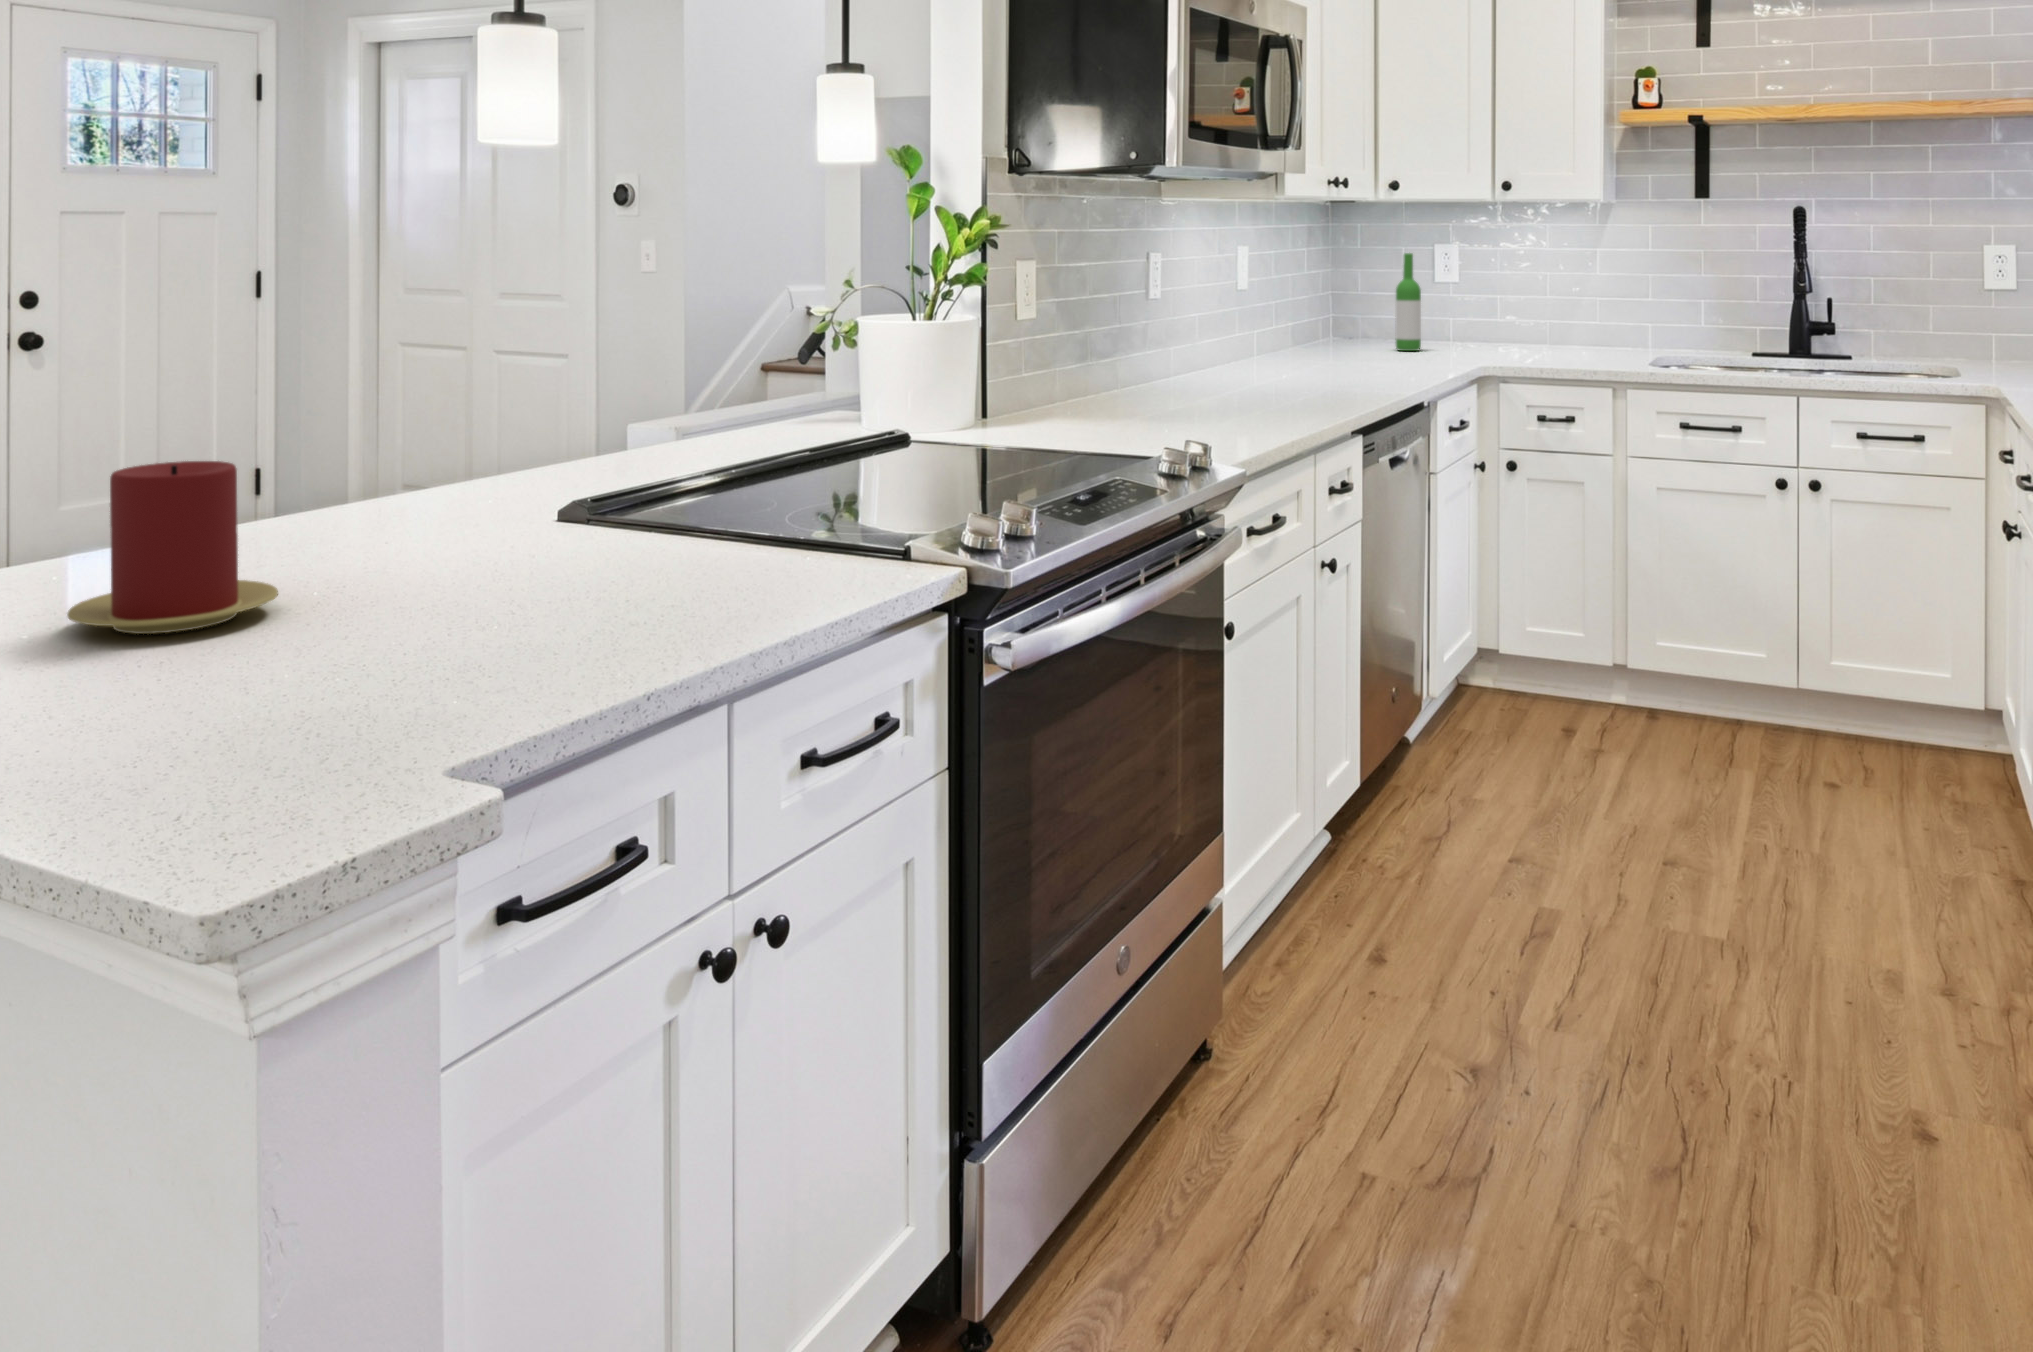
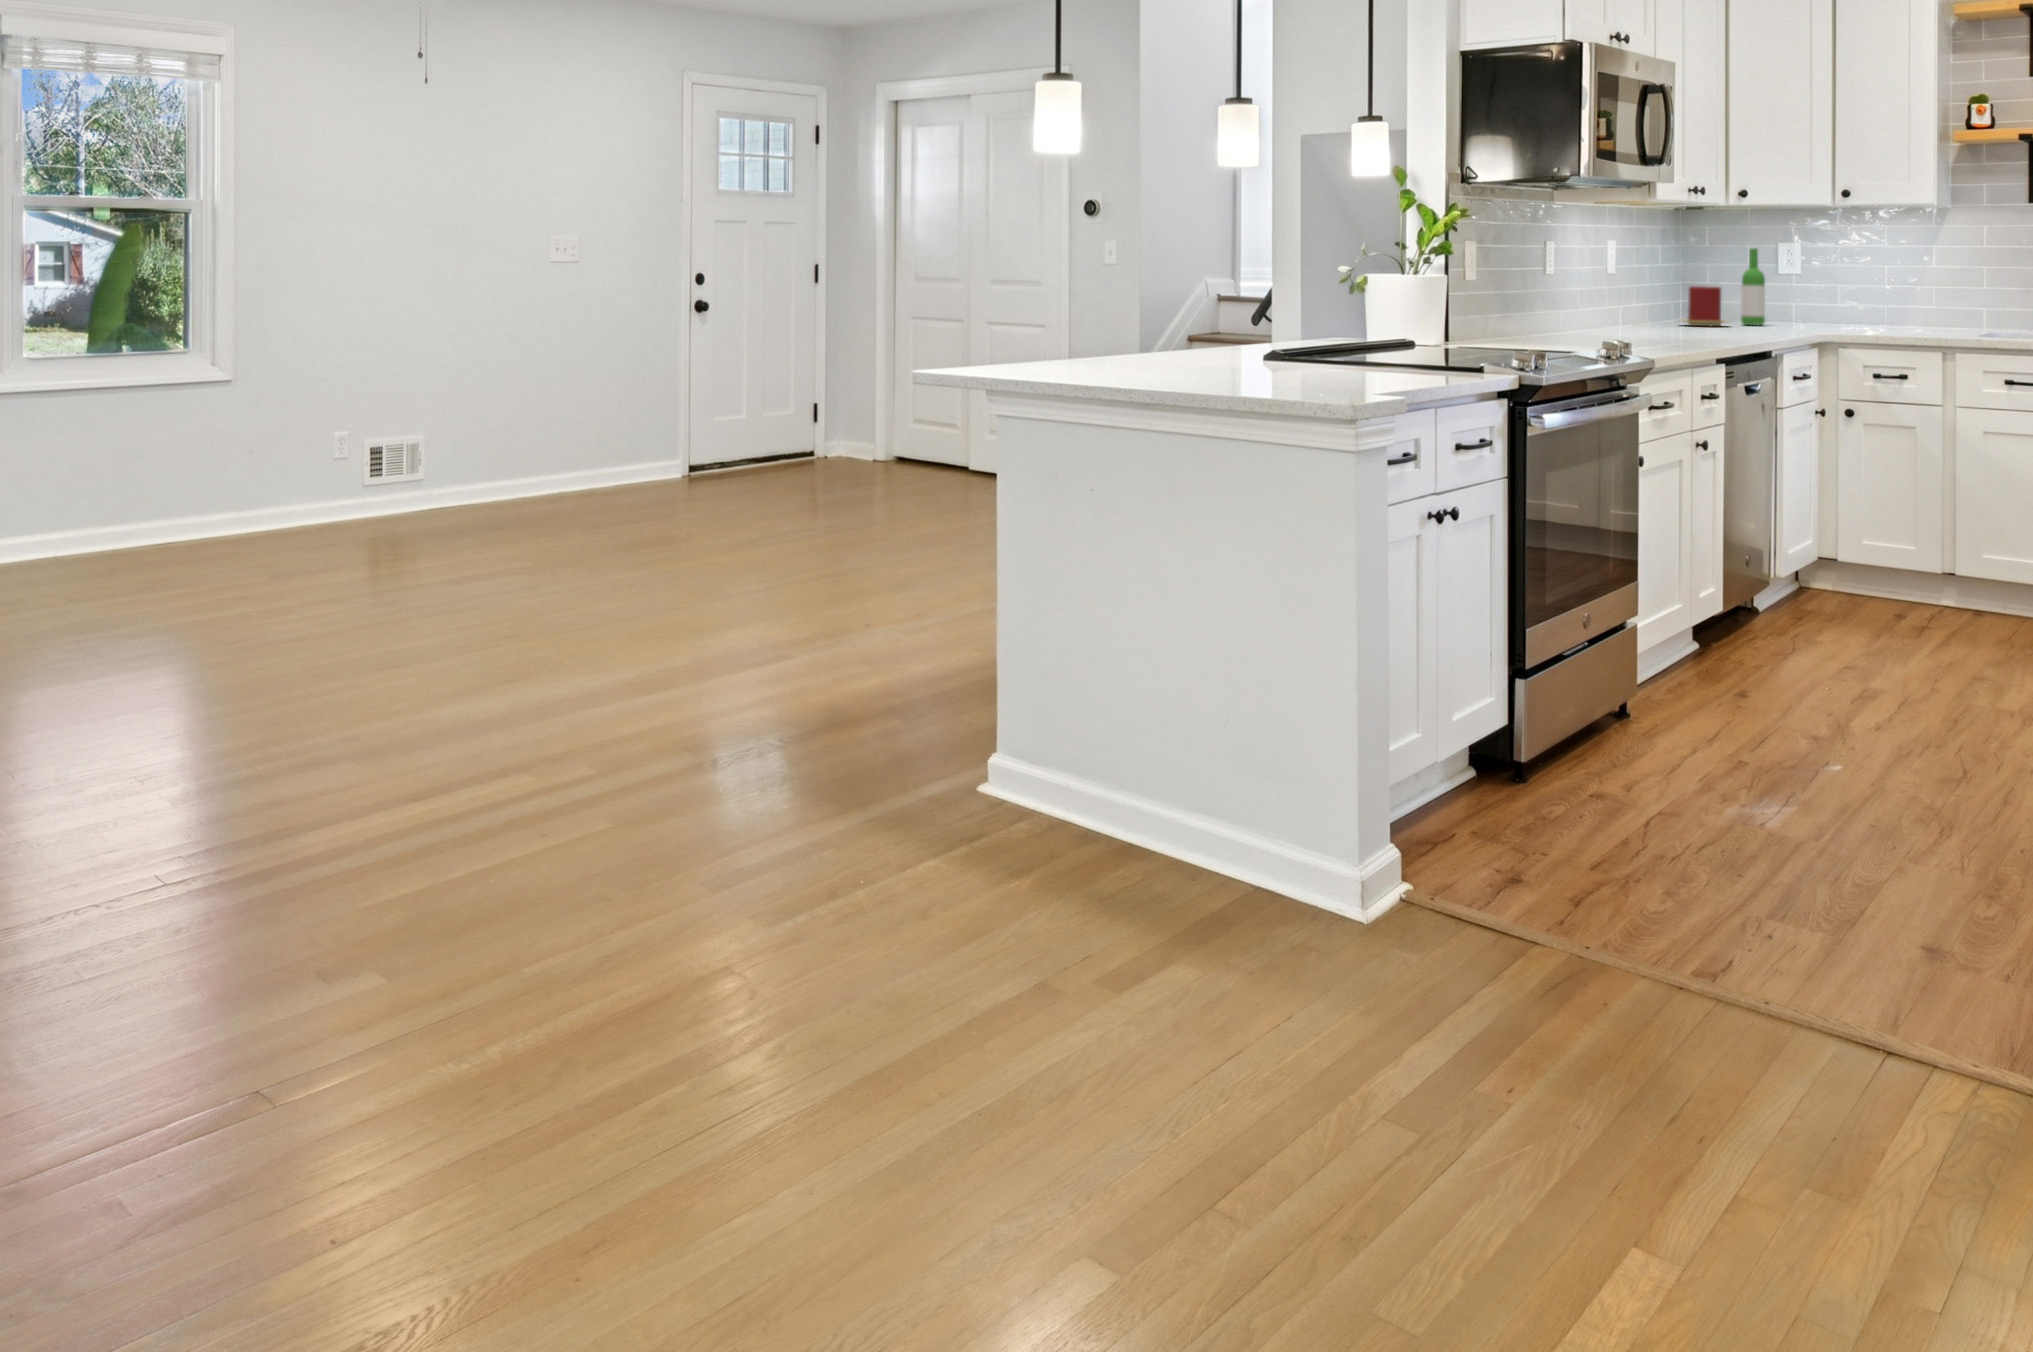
candle: present [67,461,278,634] -> present [1681,286,1725,326]

